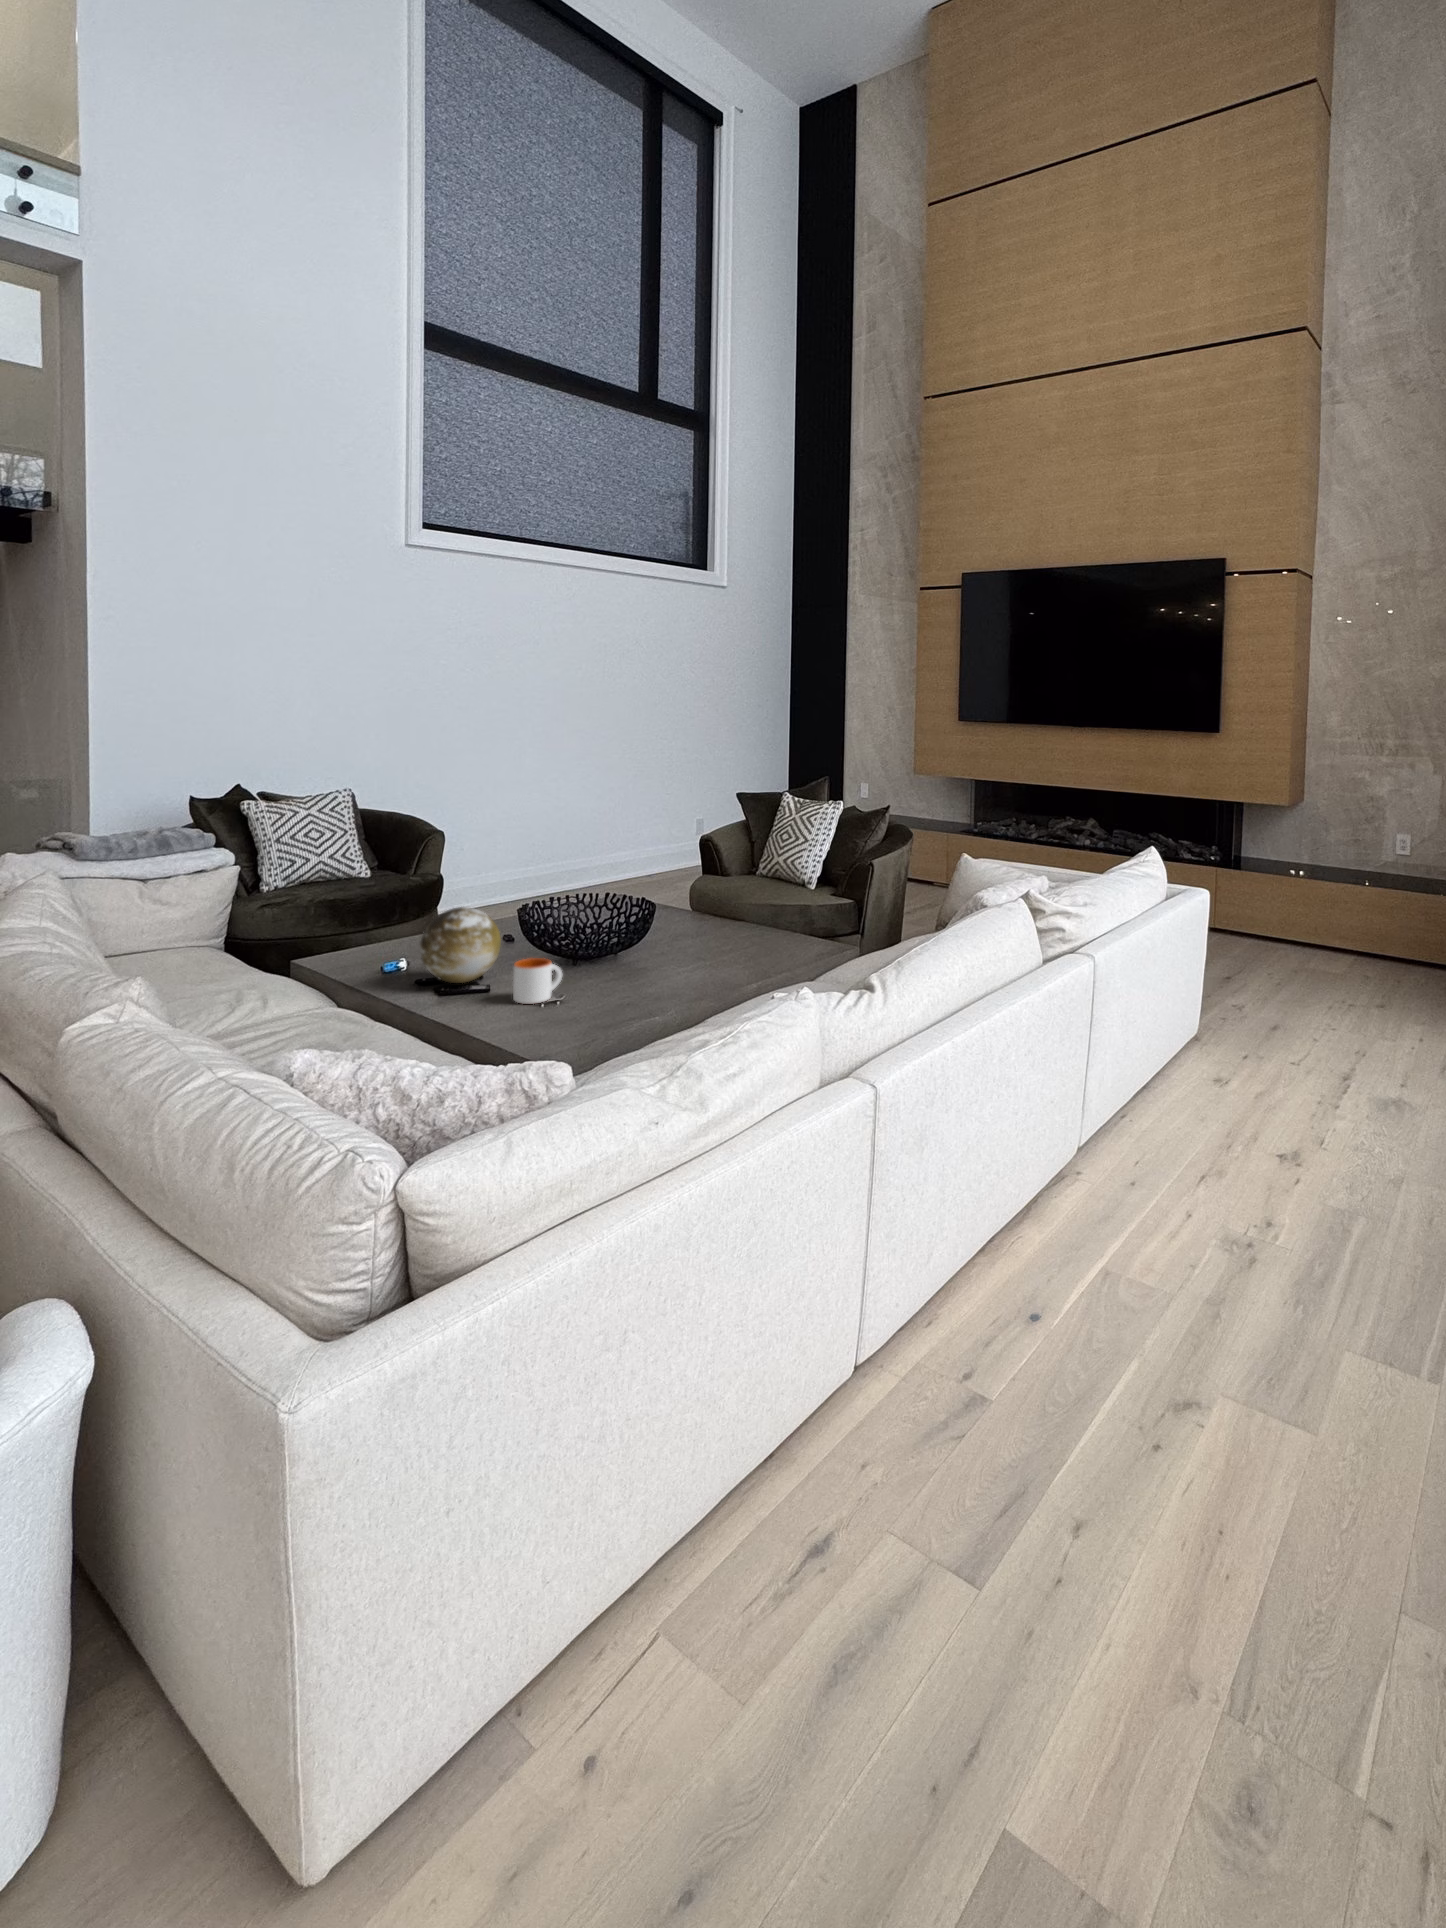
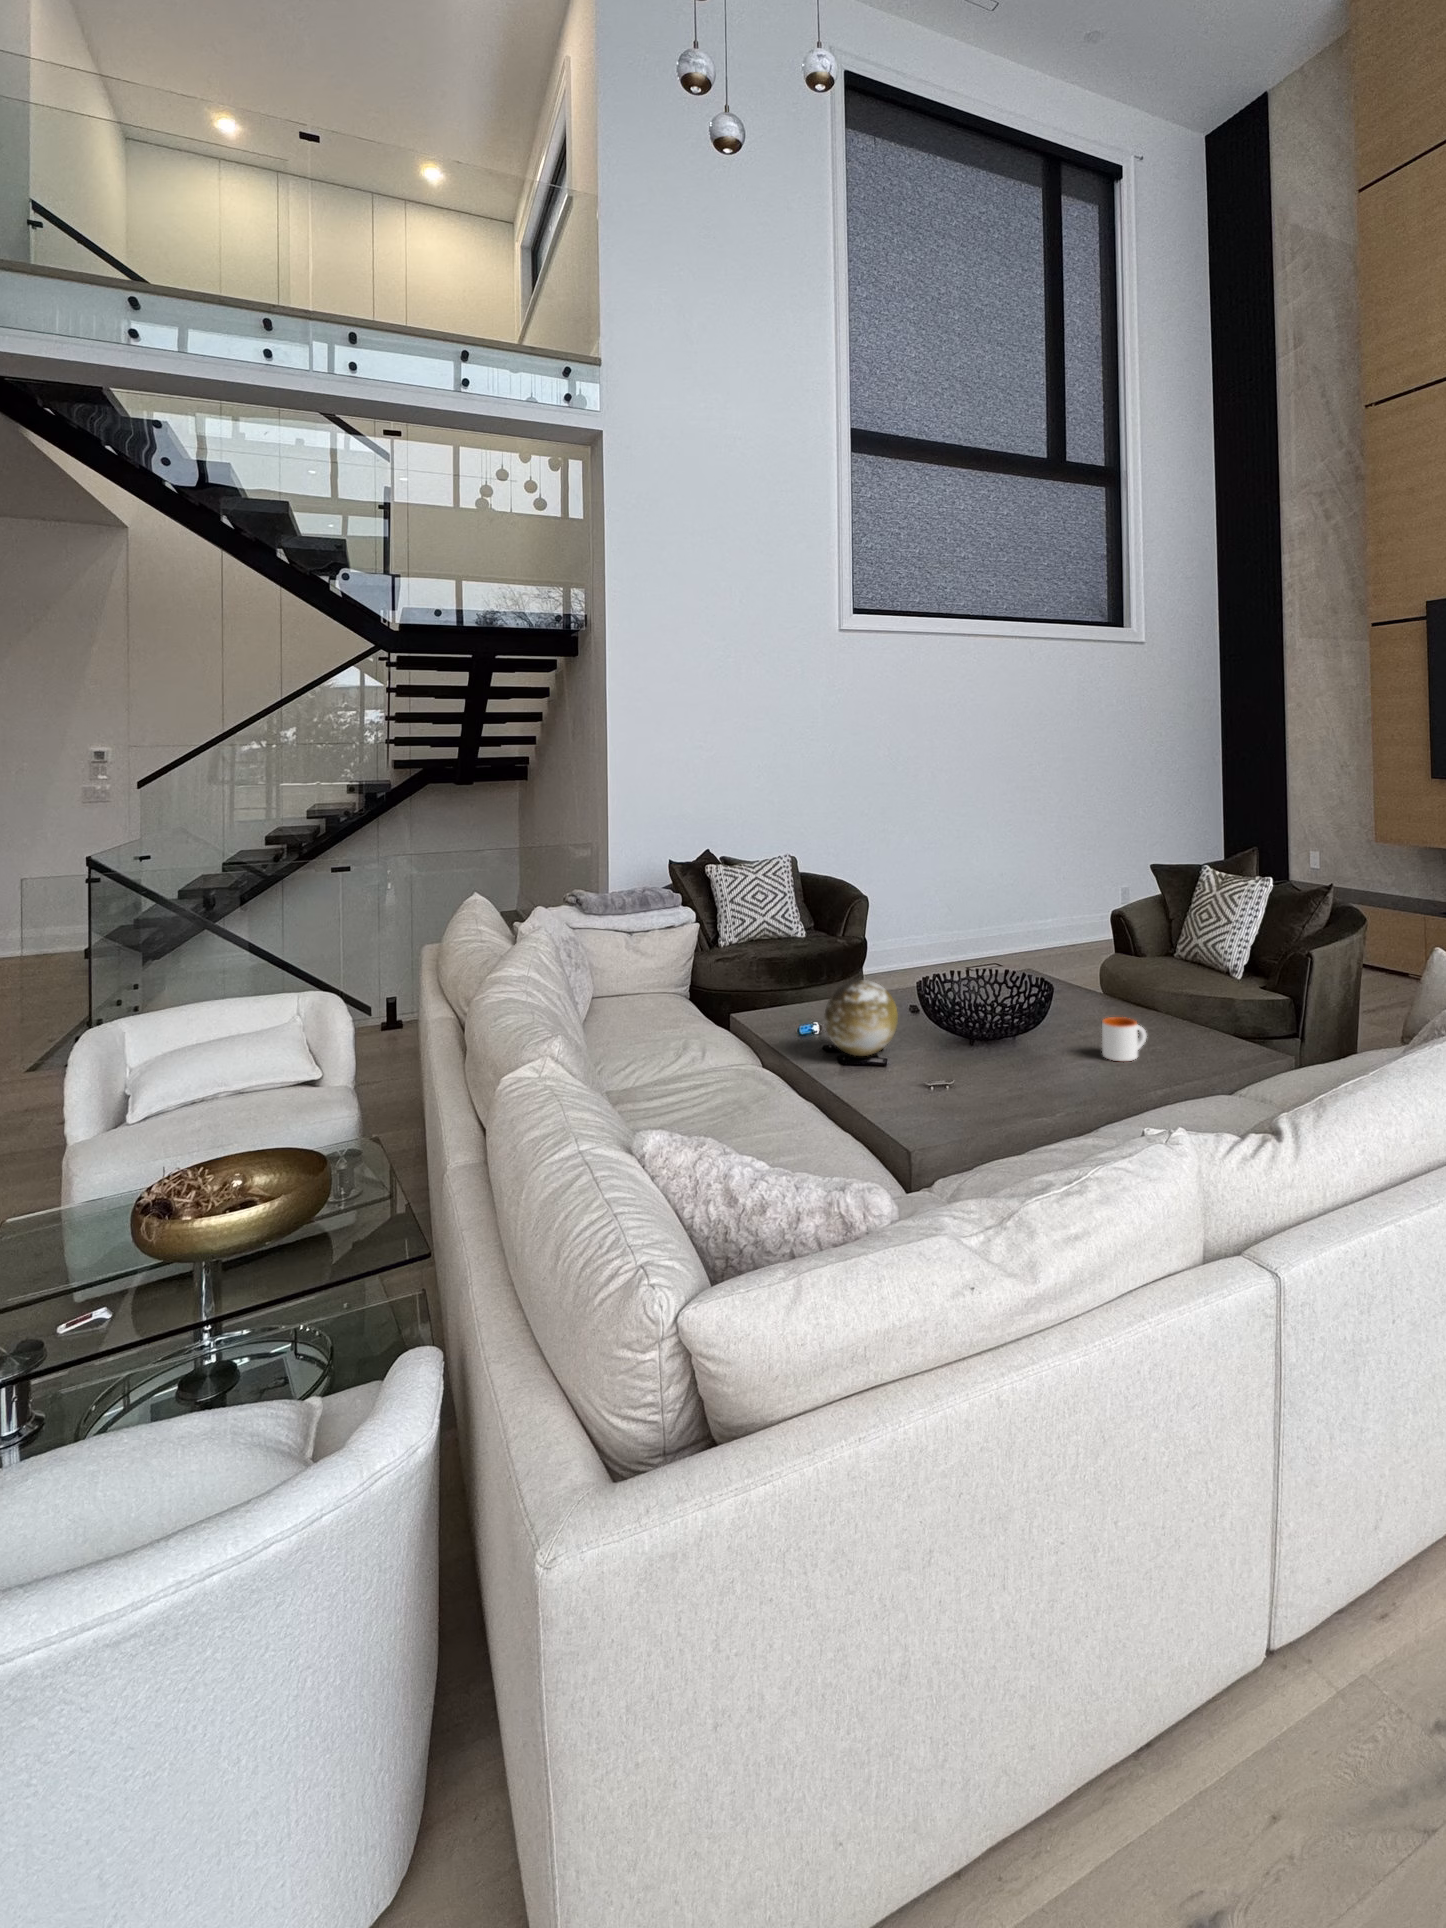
mug: present [513,958,562,1004] -> present [1102,1017,1147,1061]

